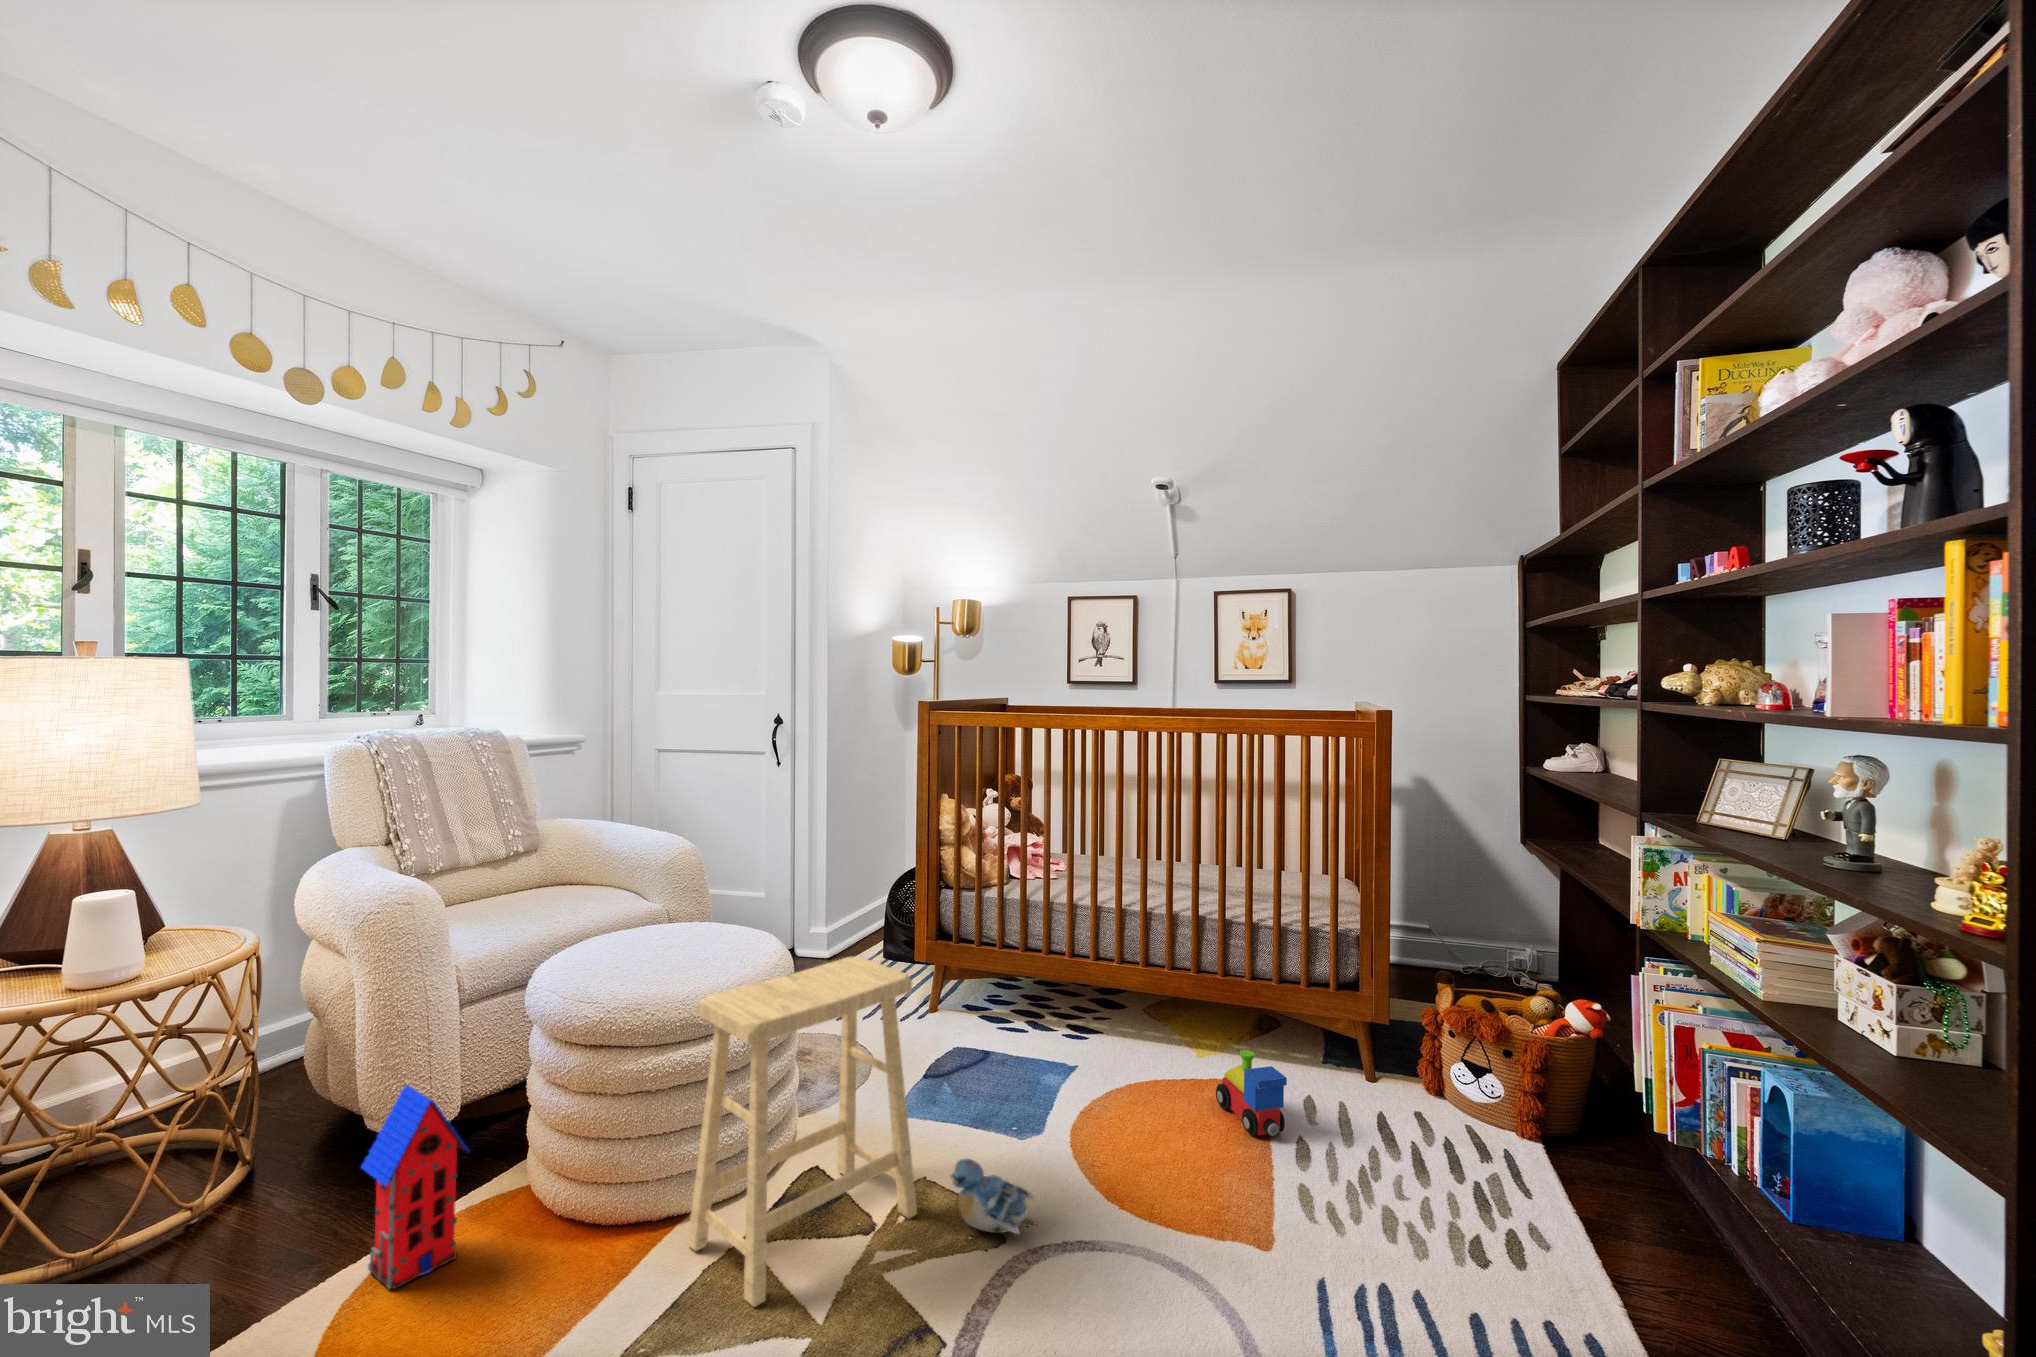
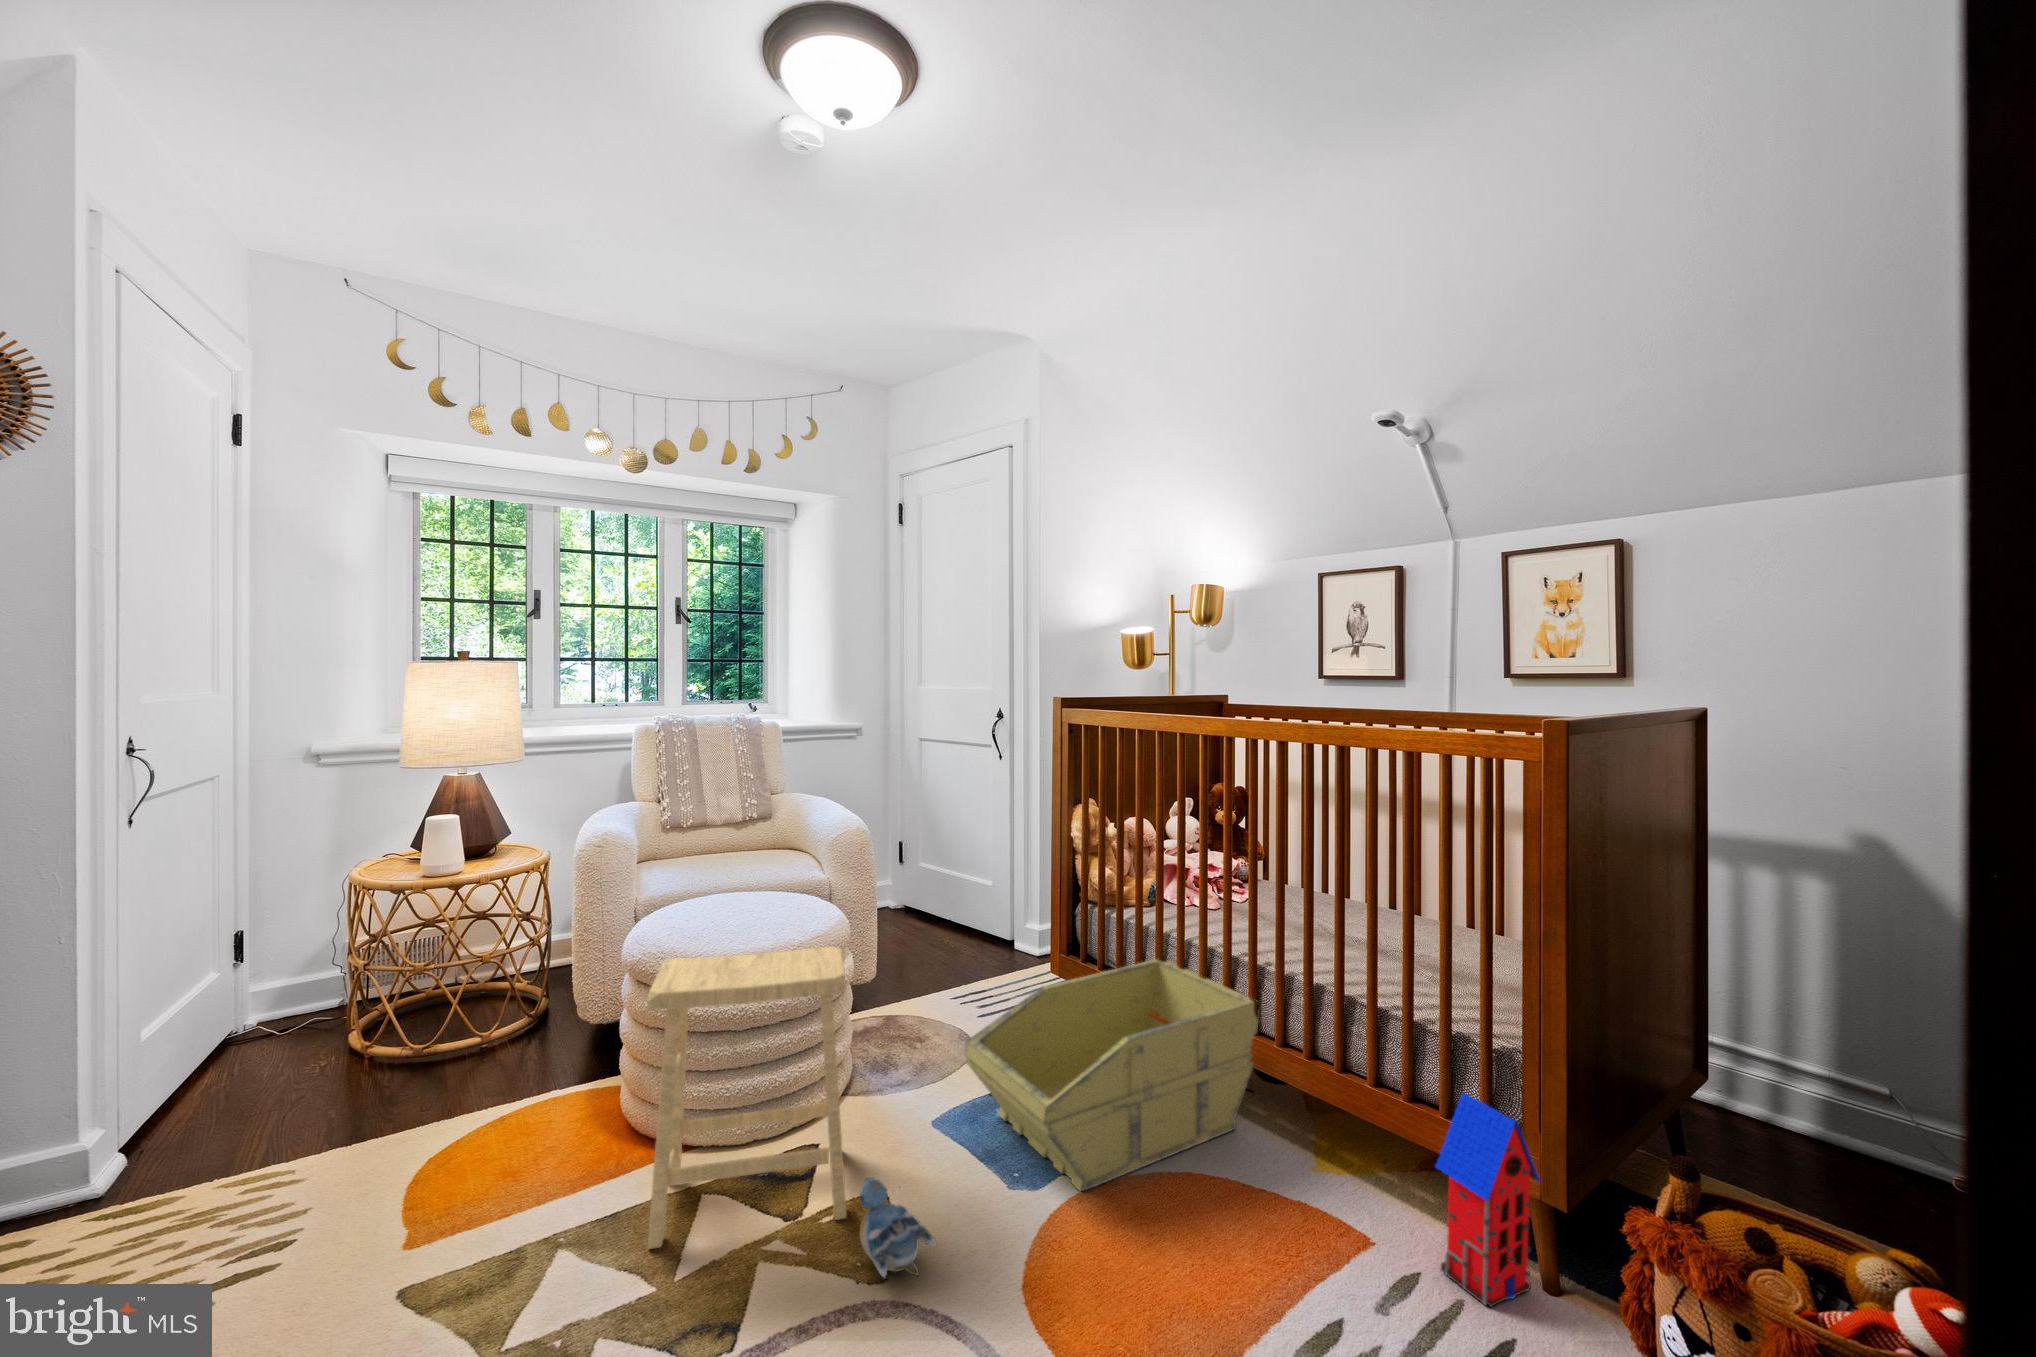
storage bin: none [936,934,1148,1132] -> present [965,958,1259,1191]
toy train: present [1216,1050,1287,1136] -> none [1270,1157,1324,1284]
toy house: present [361,1086,469,1289] -> present [1436,1093,1540,1306]

